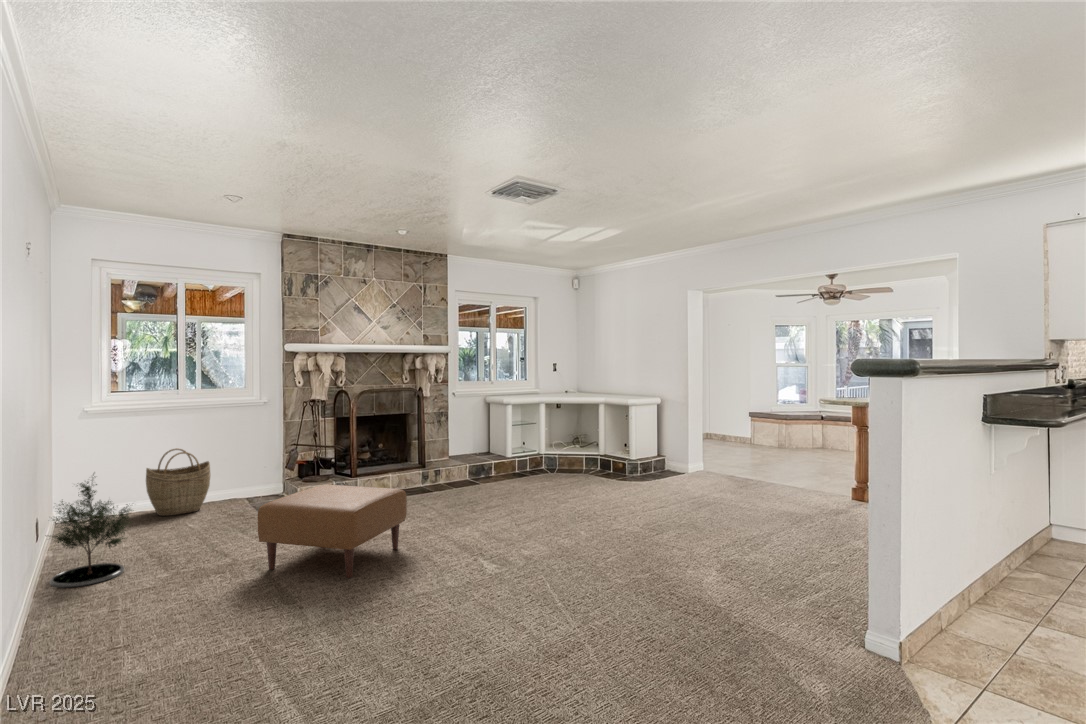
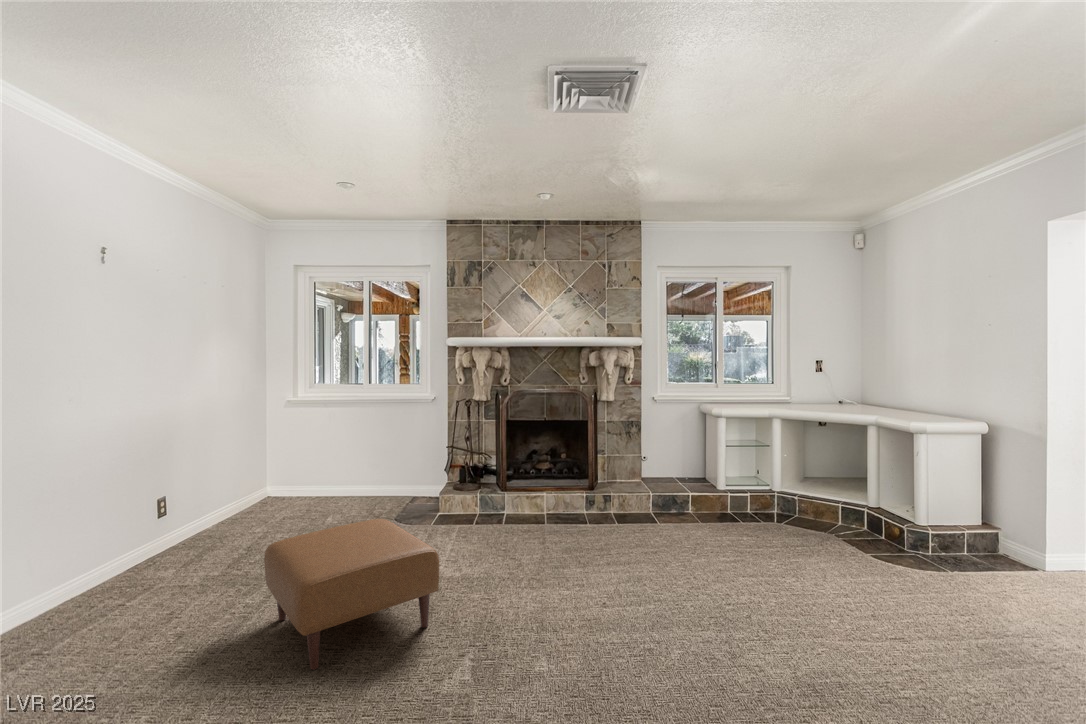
woven basket: present [146,448,210,516] -> none [318,443,374,509]
potted tree: present [50,482,132,588] -> none [132,478,215,590]

